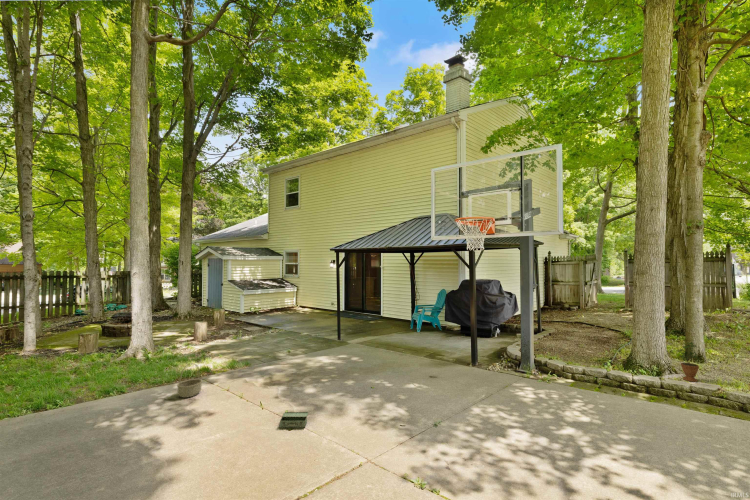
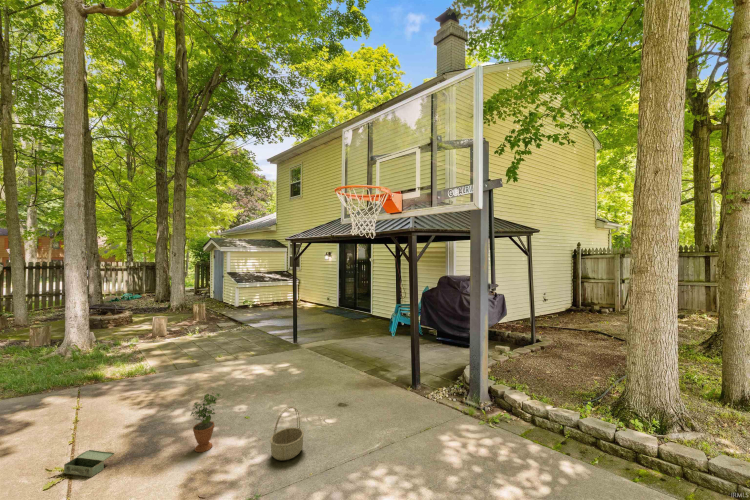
potted plant: present [678,342,699,382] -> present [191,393,220,452]
basket: present [177,364,202,398] -> present [270,407,304,460]

